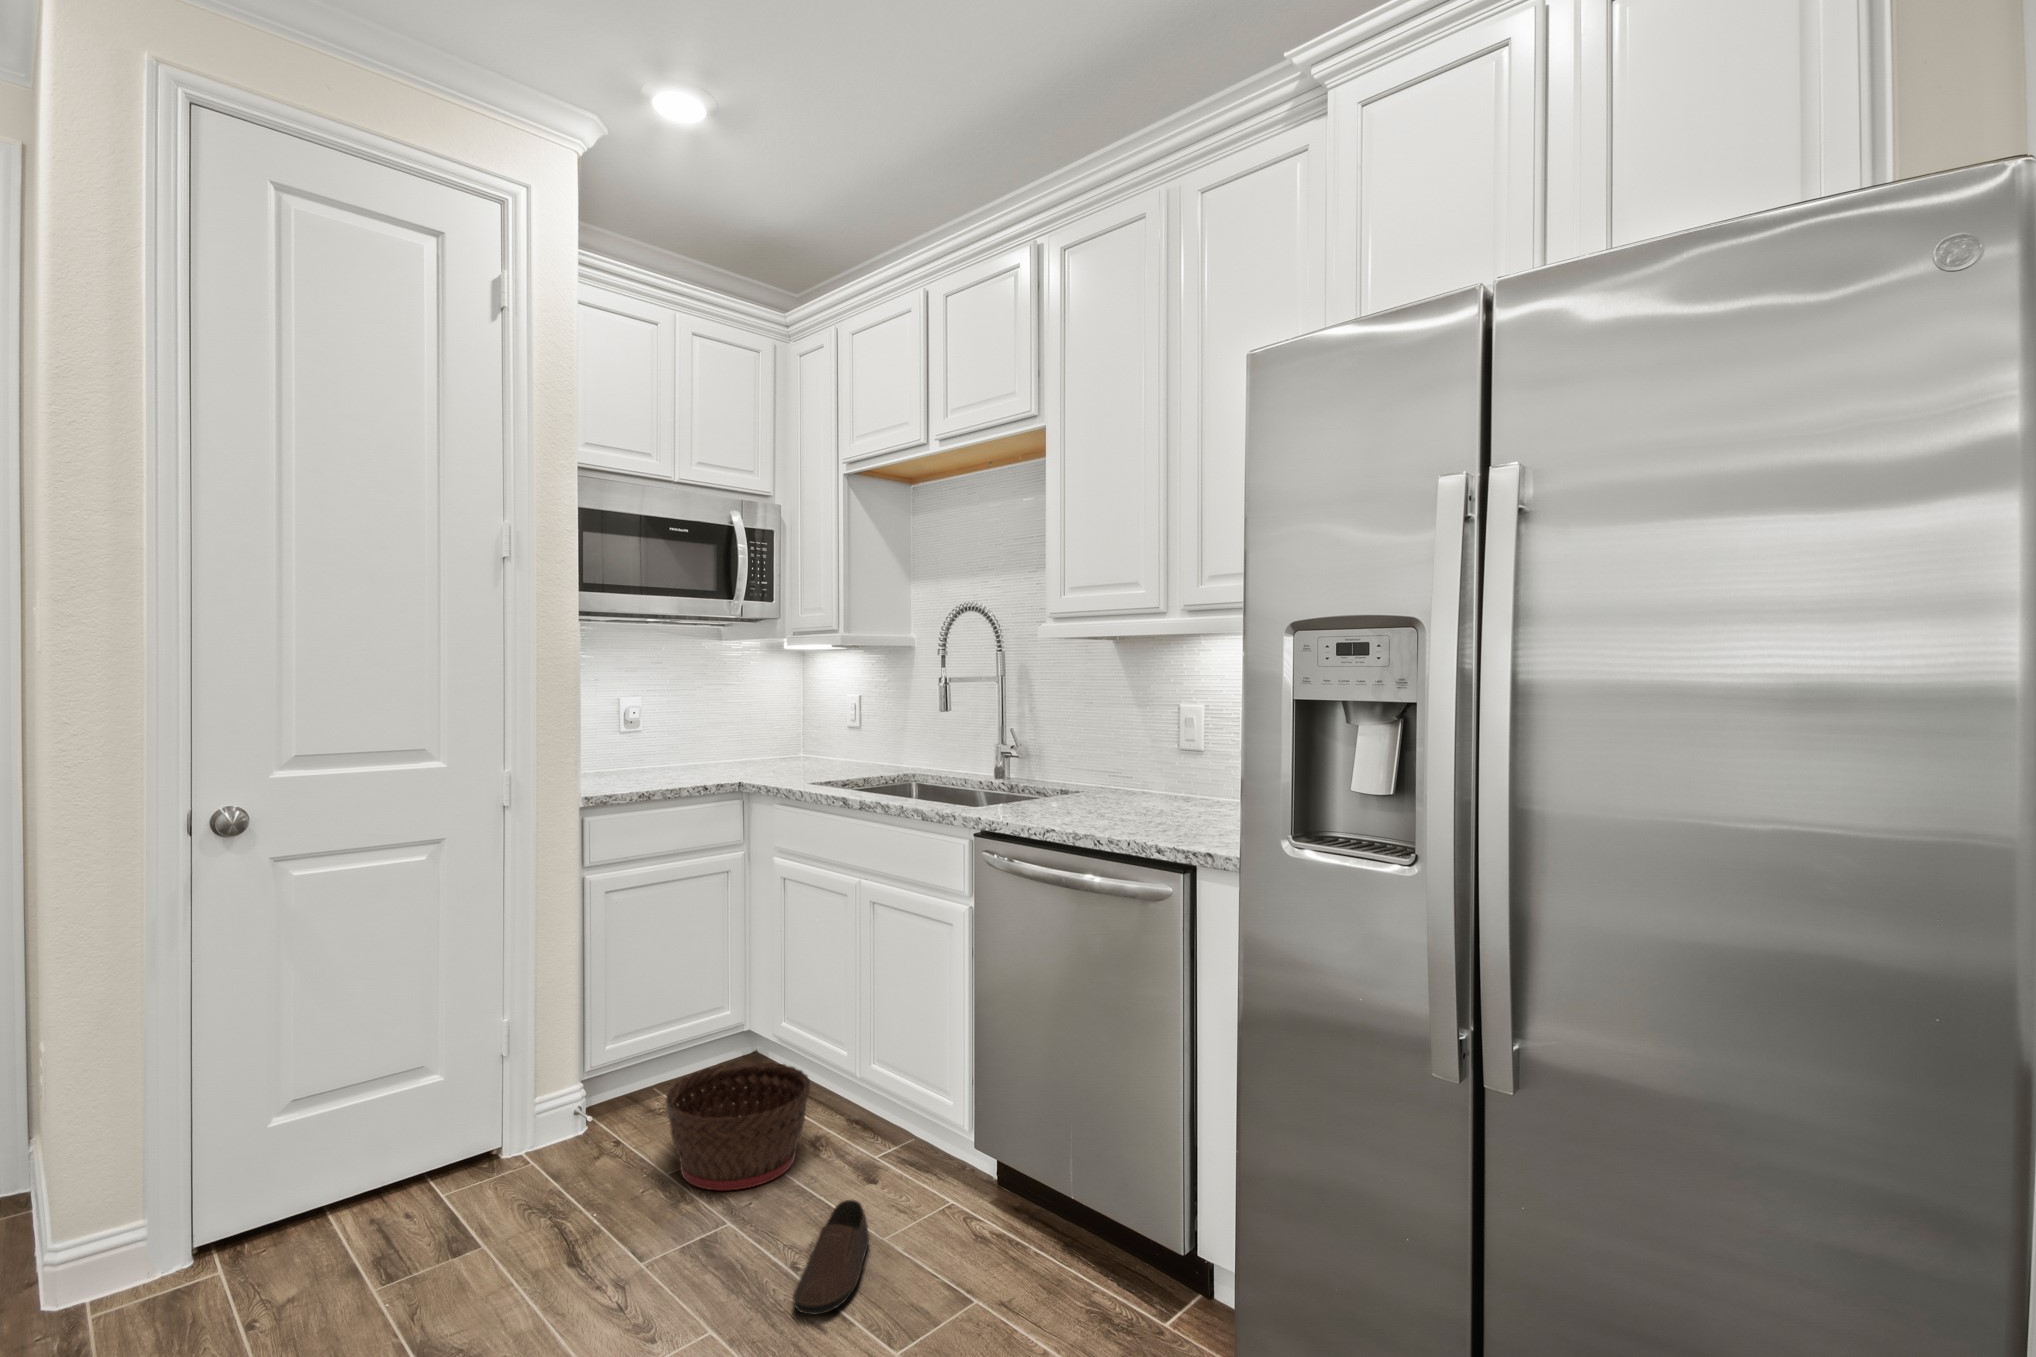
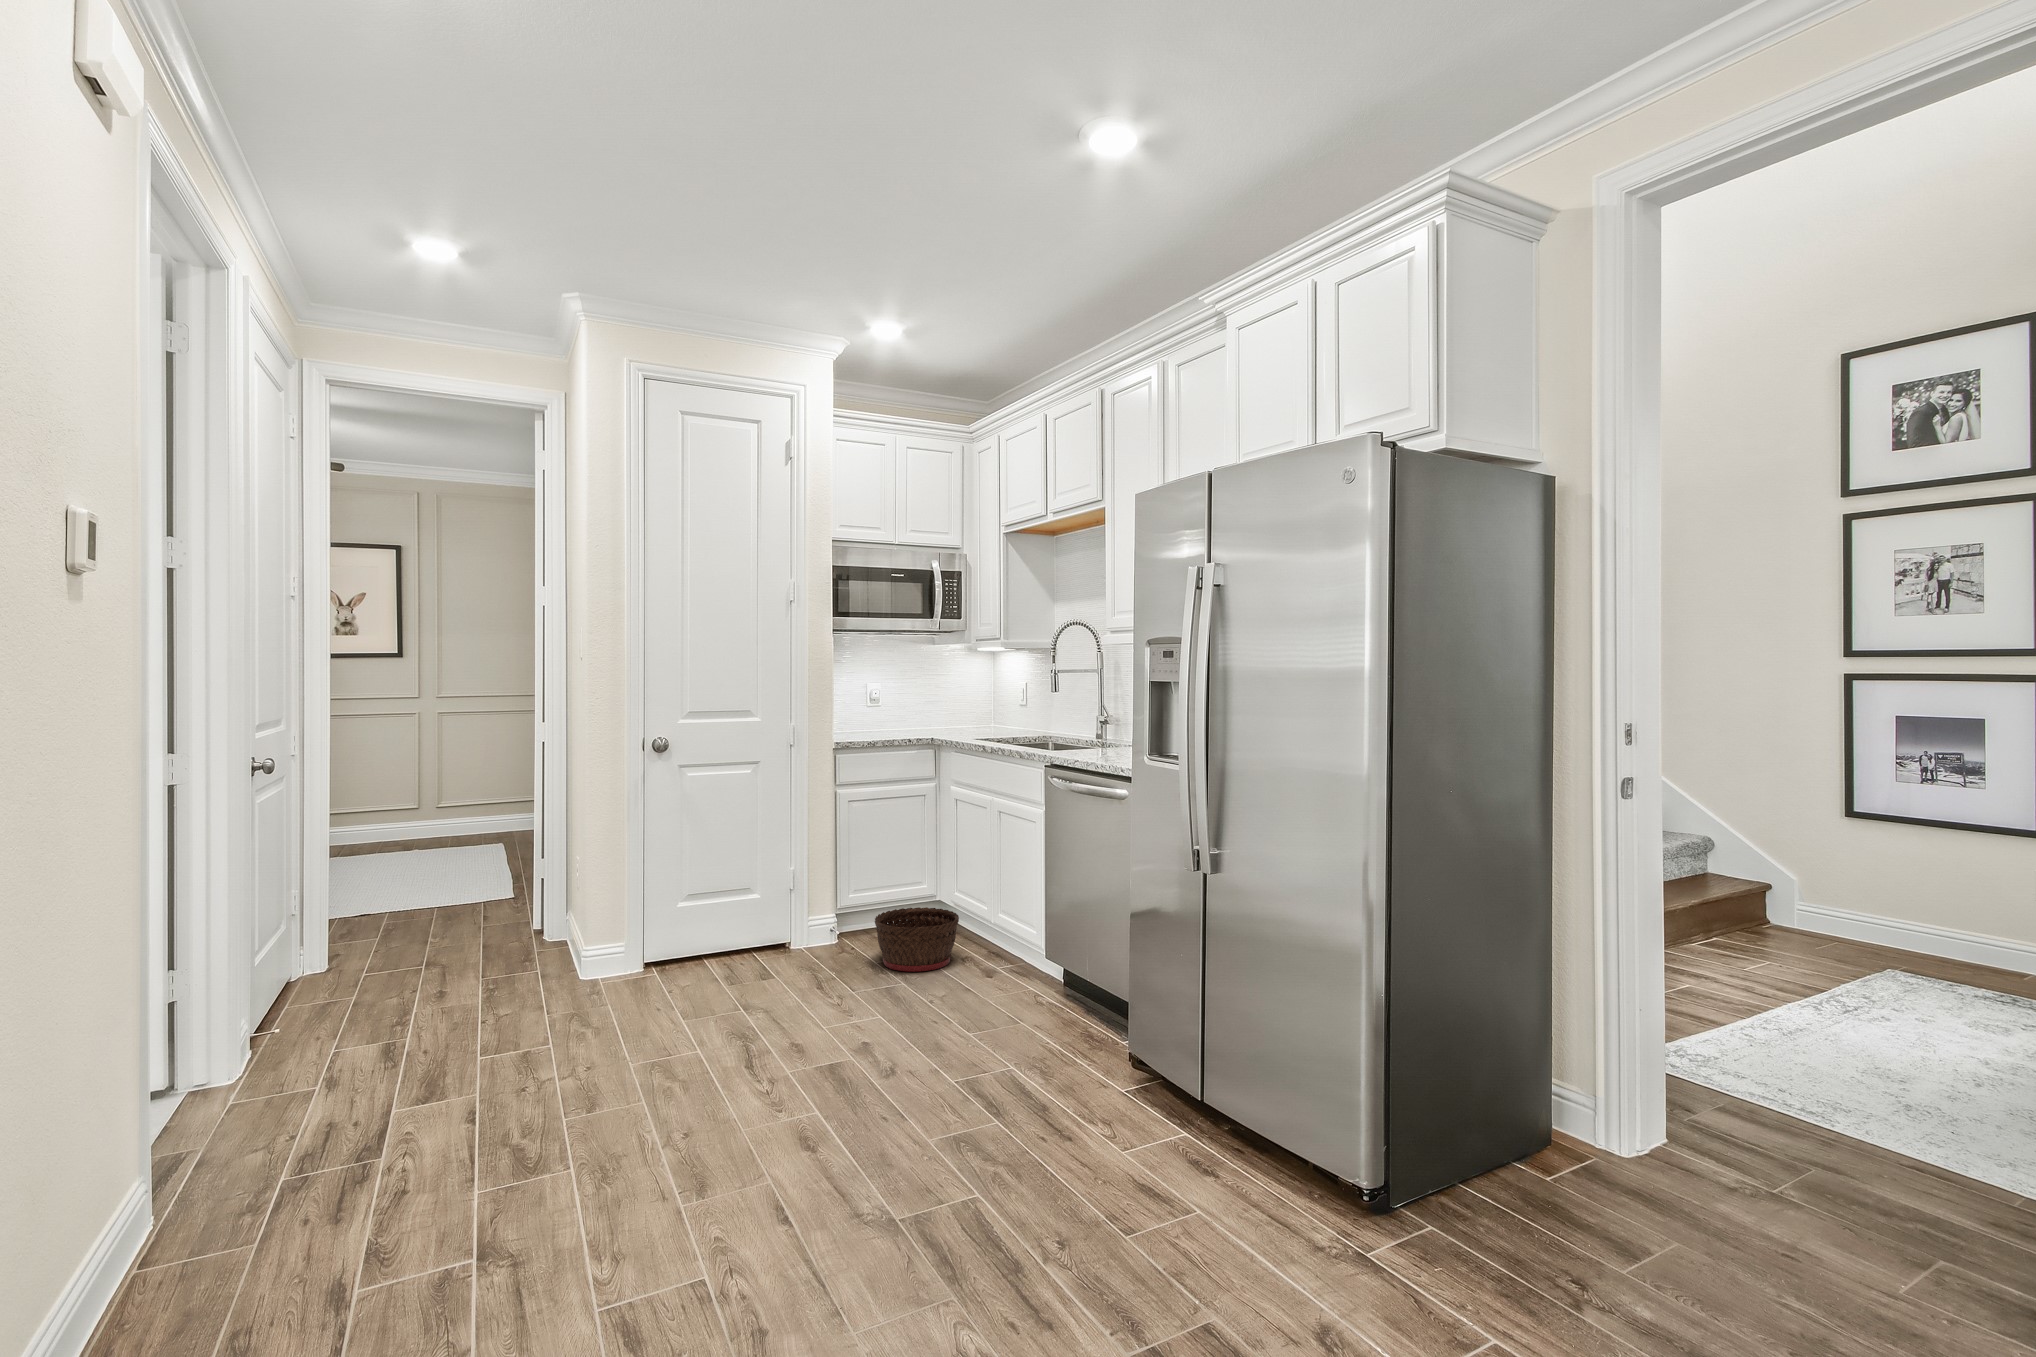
shoe: present [793,1200,869,1315] -> none [921,972,973,1016]

